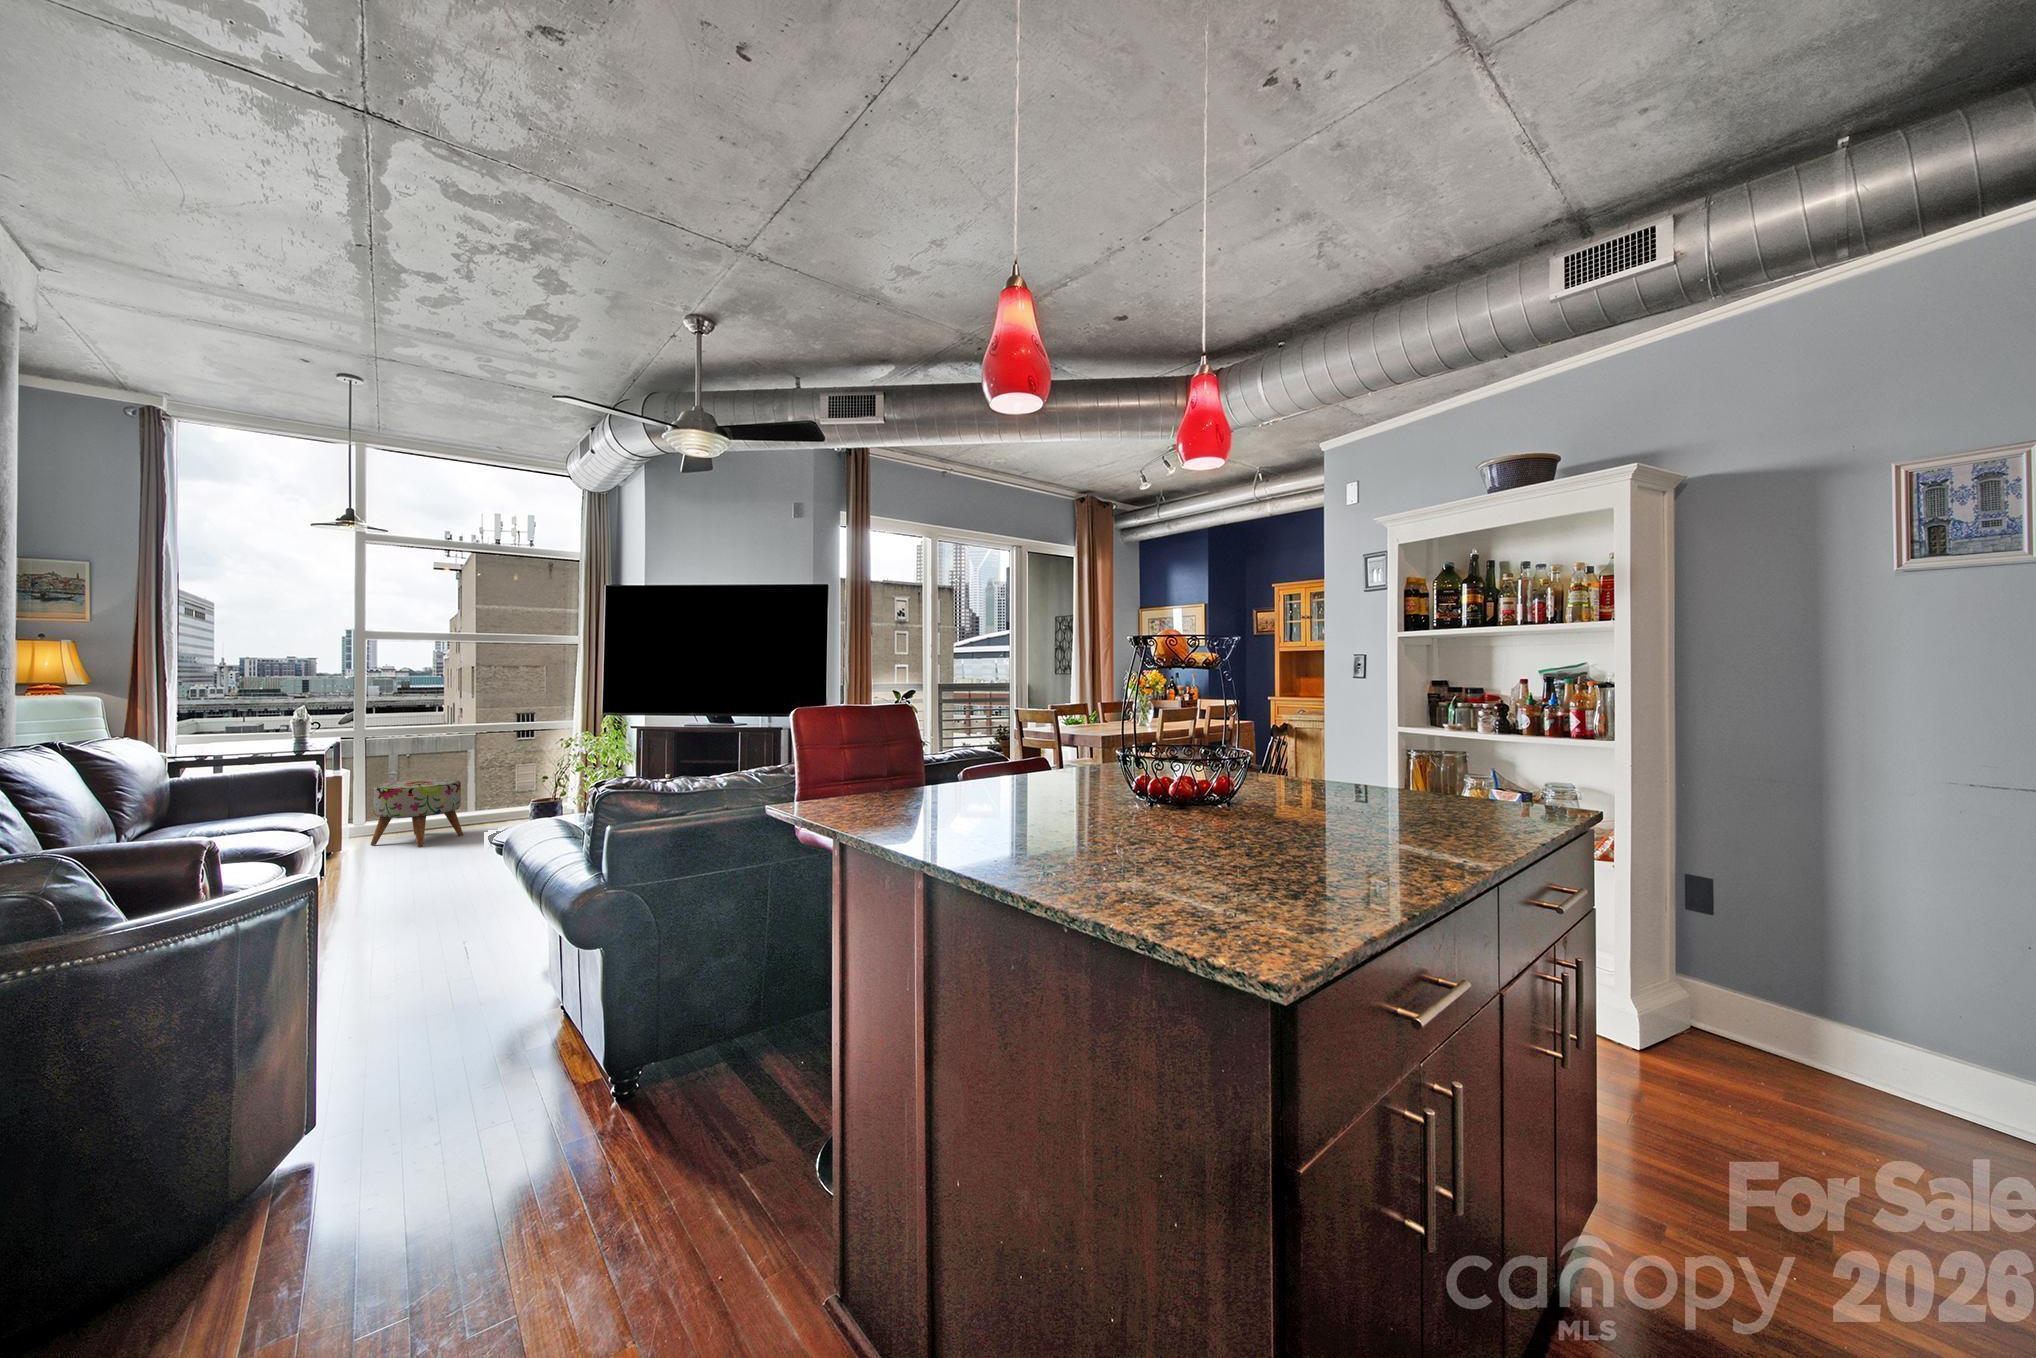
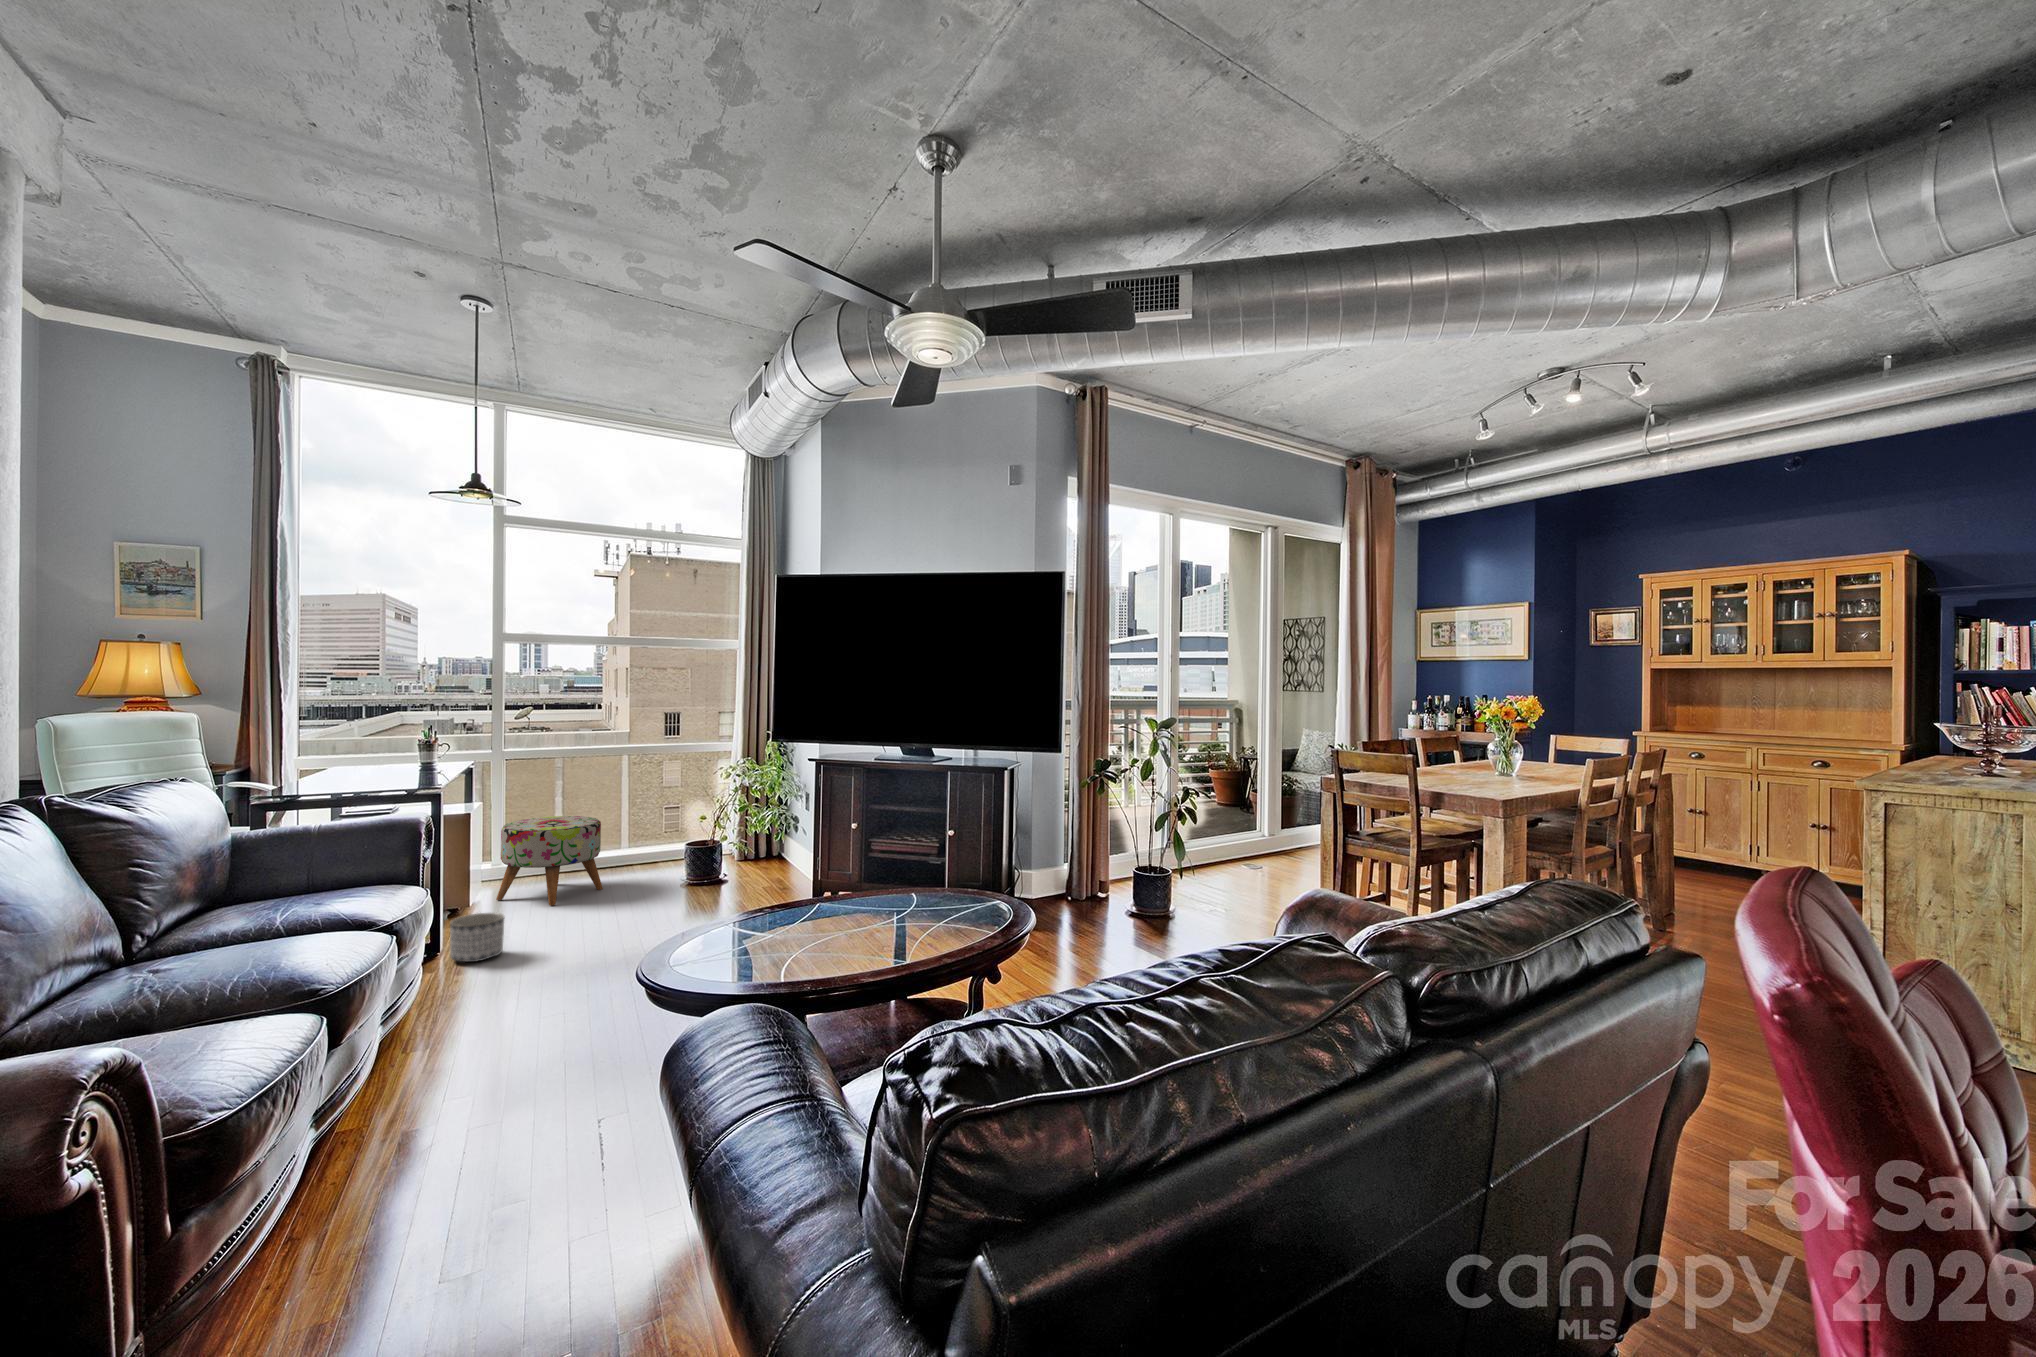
planter: none [338,846,383,881] -> present [450,913,504,962]

